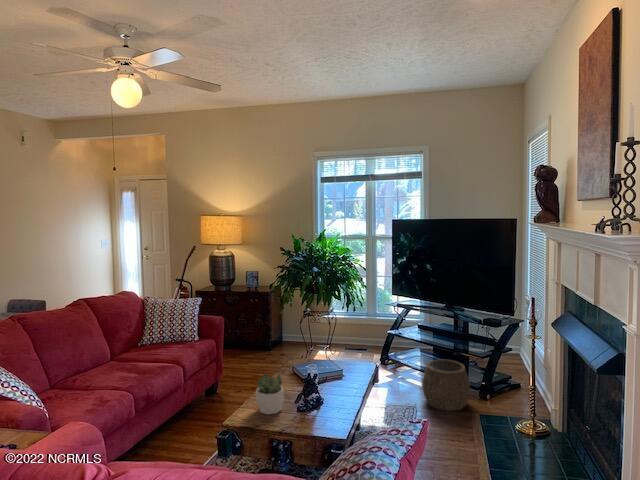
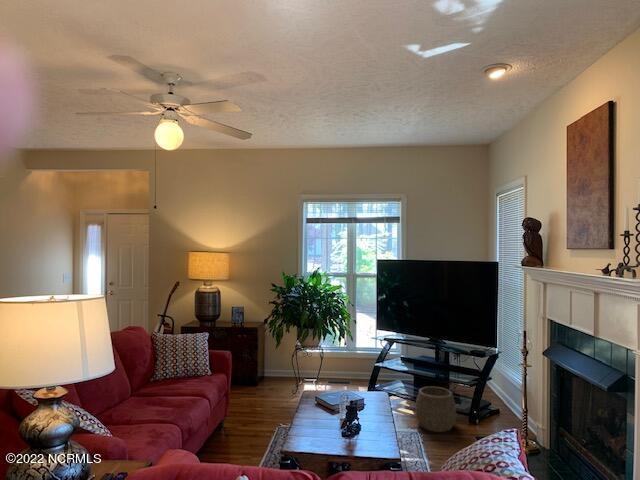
succulent plant: present [256,374,284,415] -> none [303,401,330,437]

